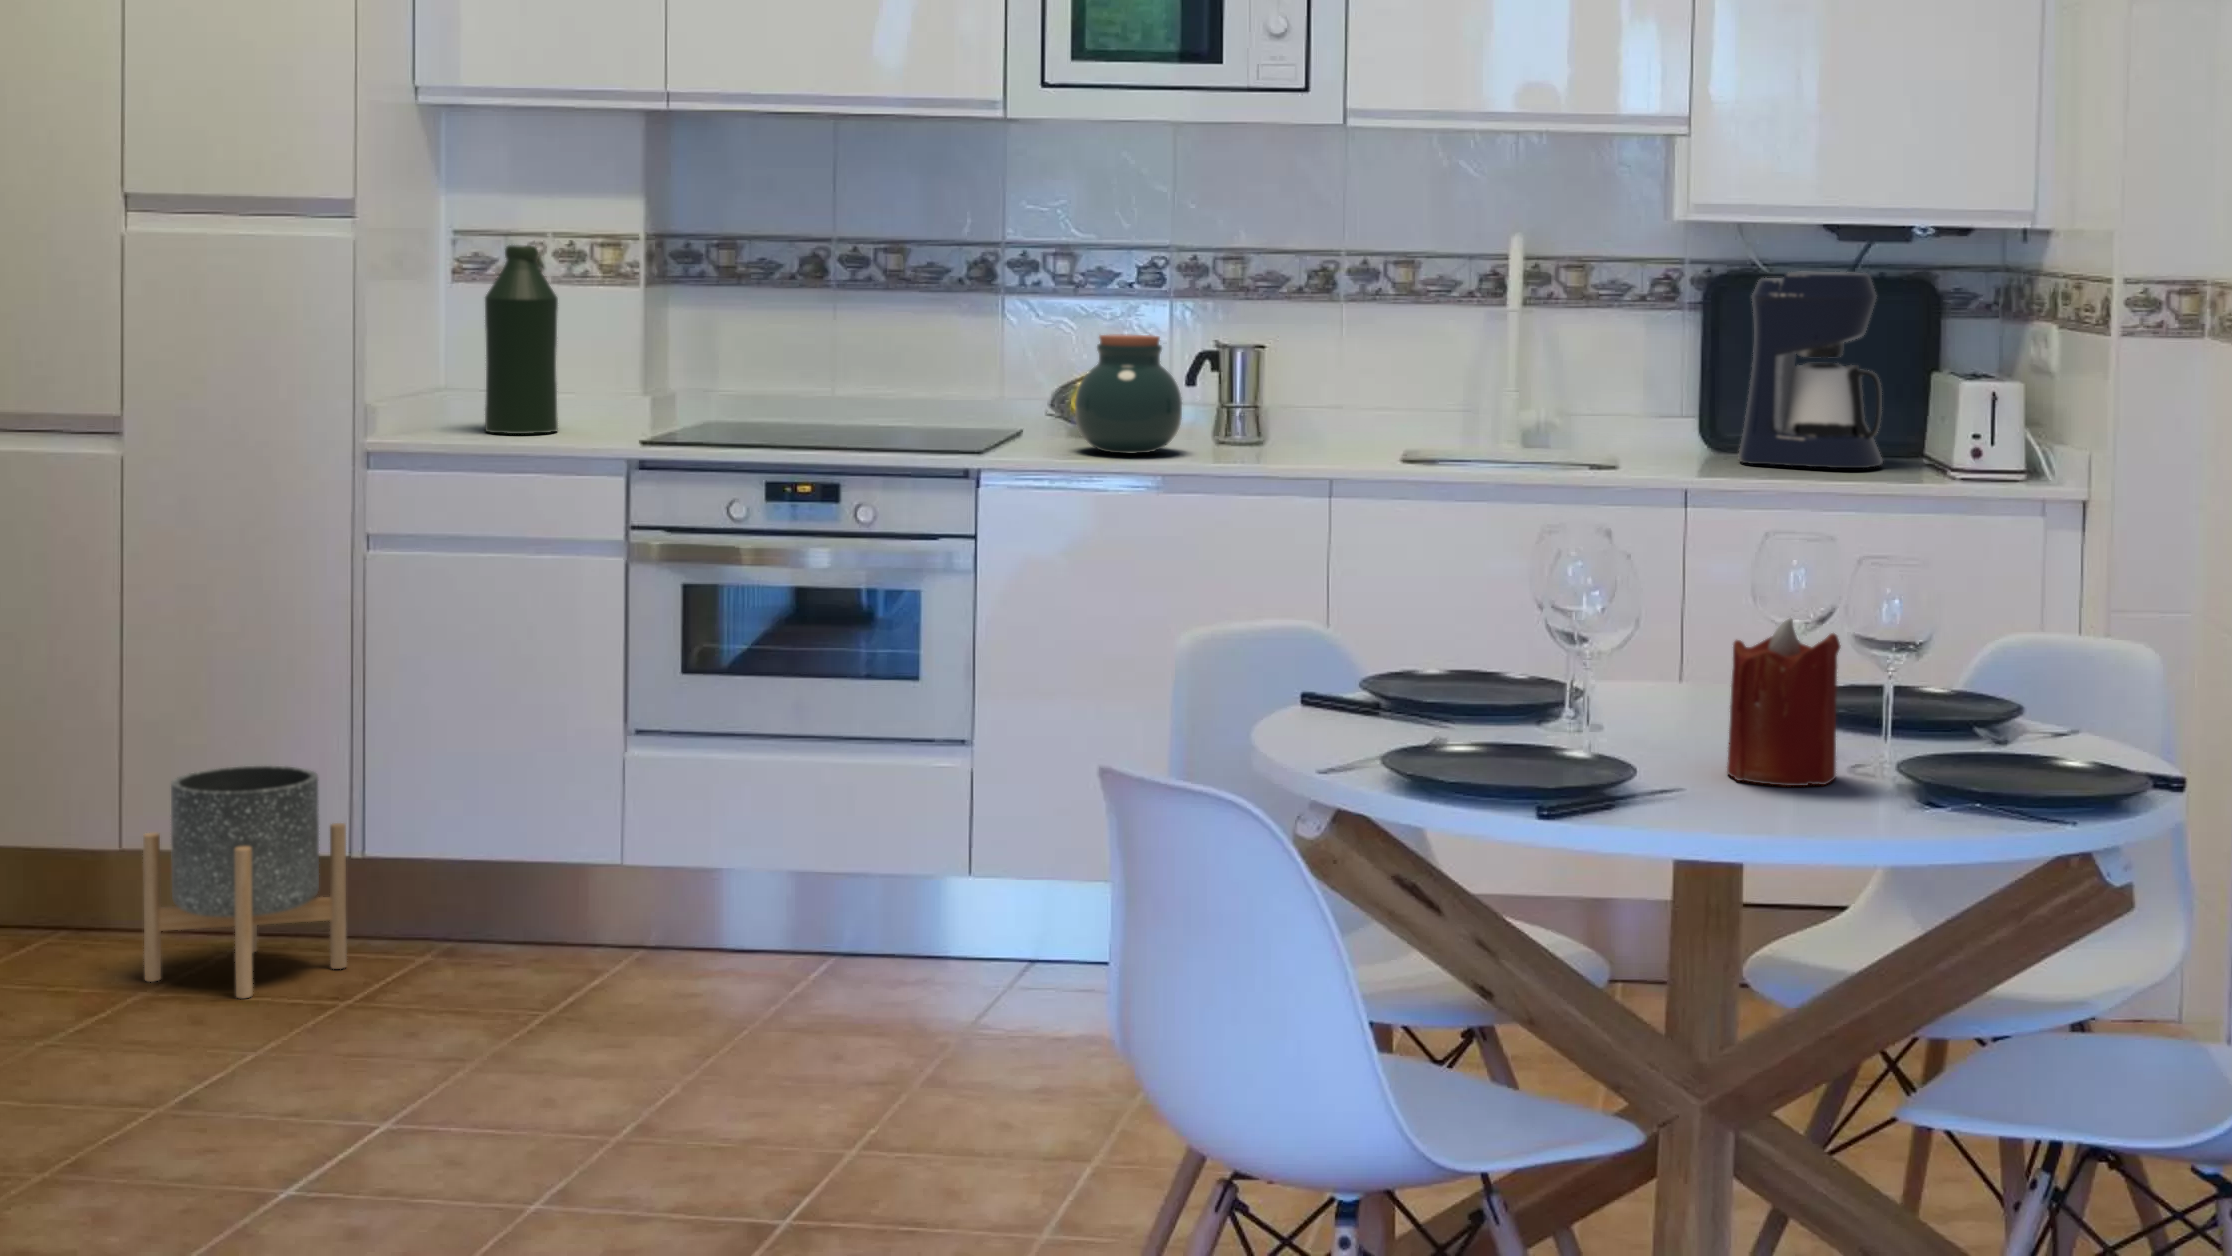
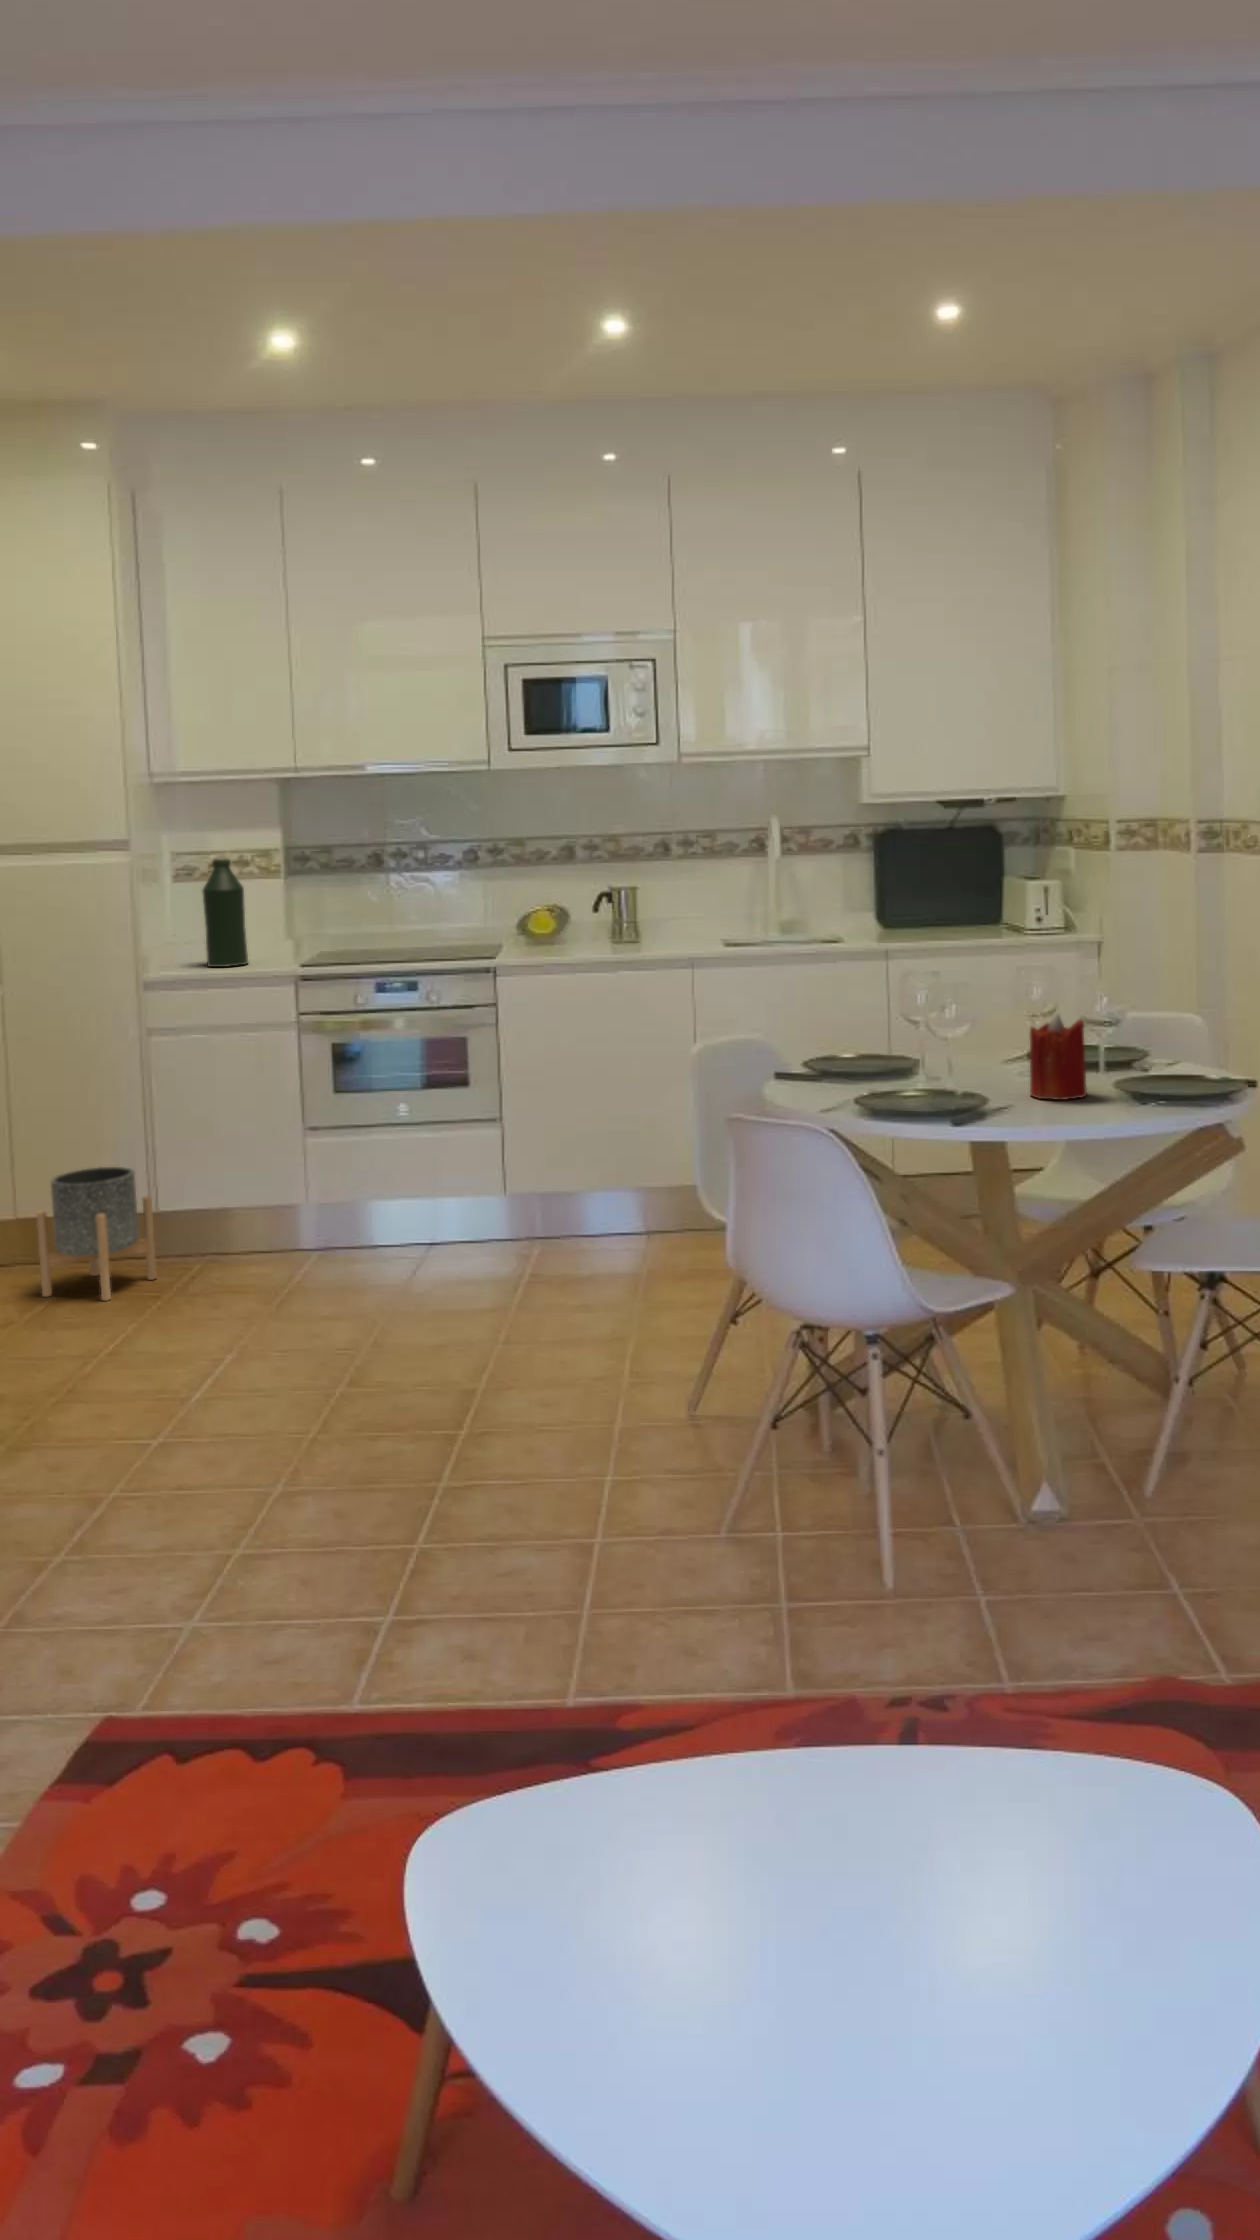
coffee maker: present [1739,271,1883,468] -> none [904,827,982,934]
jar: present [1075,335,1182,453] -> none [545,886,605,953]

